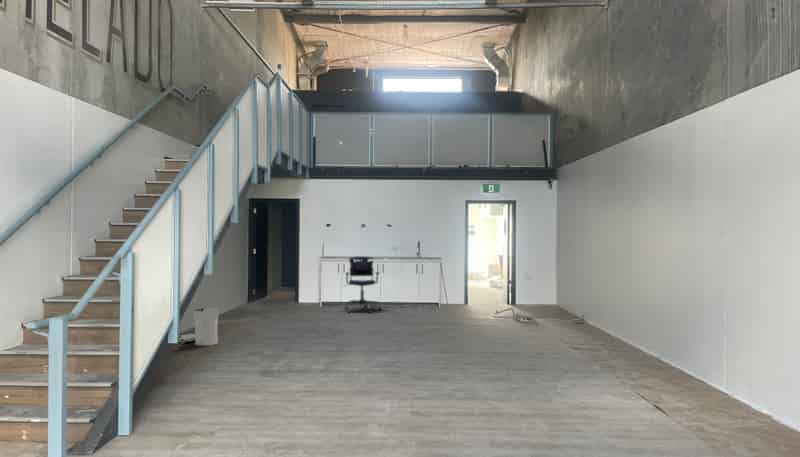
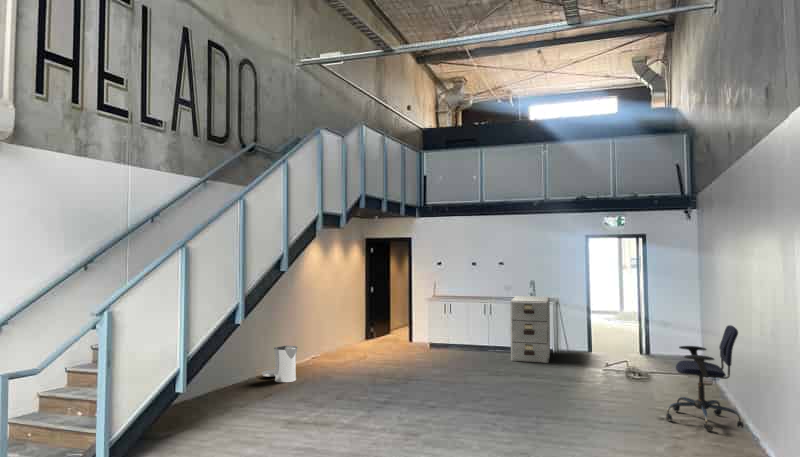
filing cabinet: none [405,256,443,314] -> present [510,296,550,363]
office chair: present [345,257,381,313] -> present [666,325,744,432]

